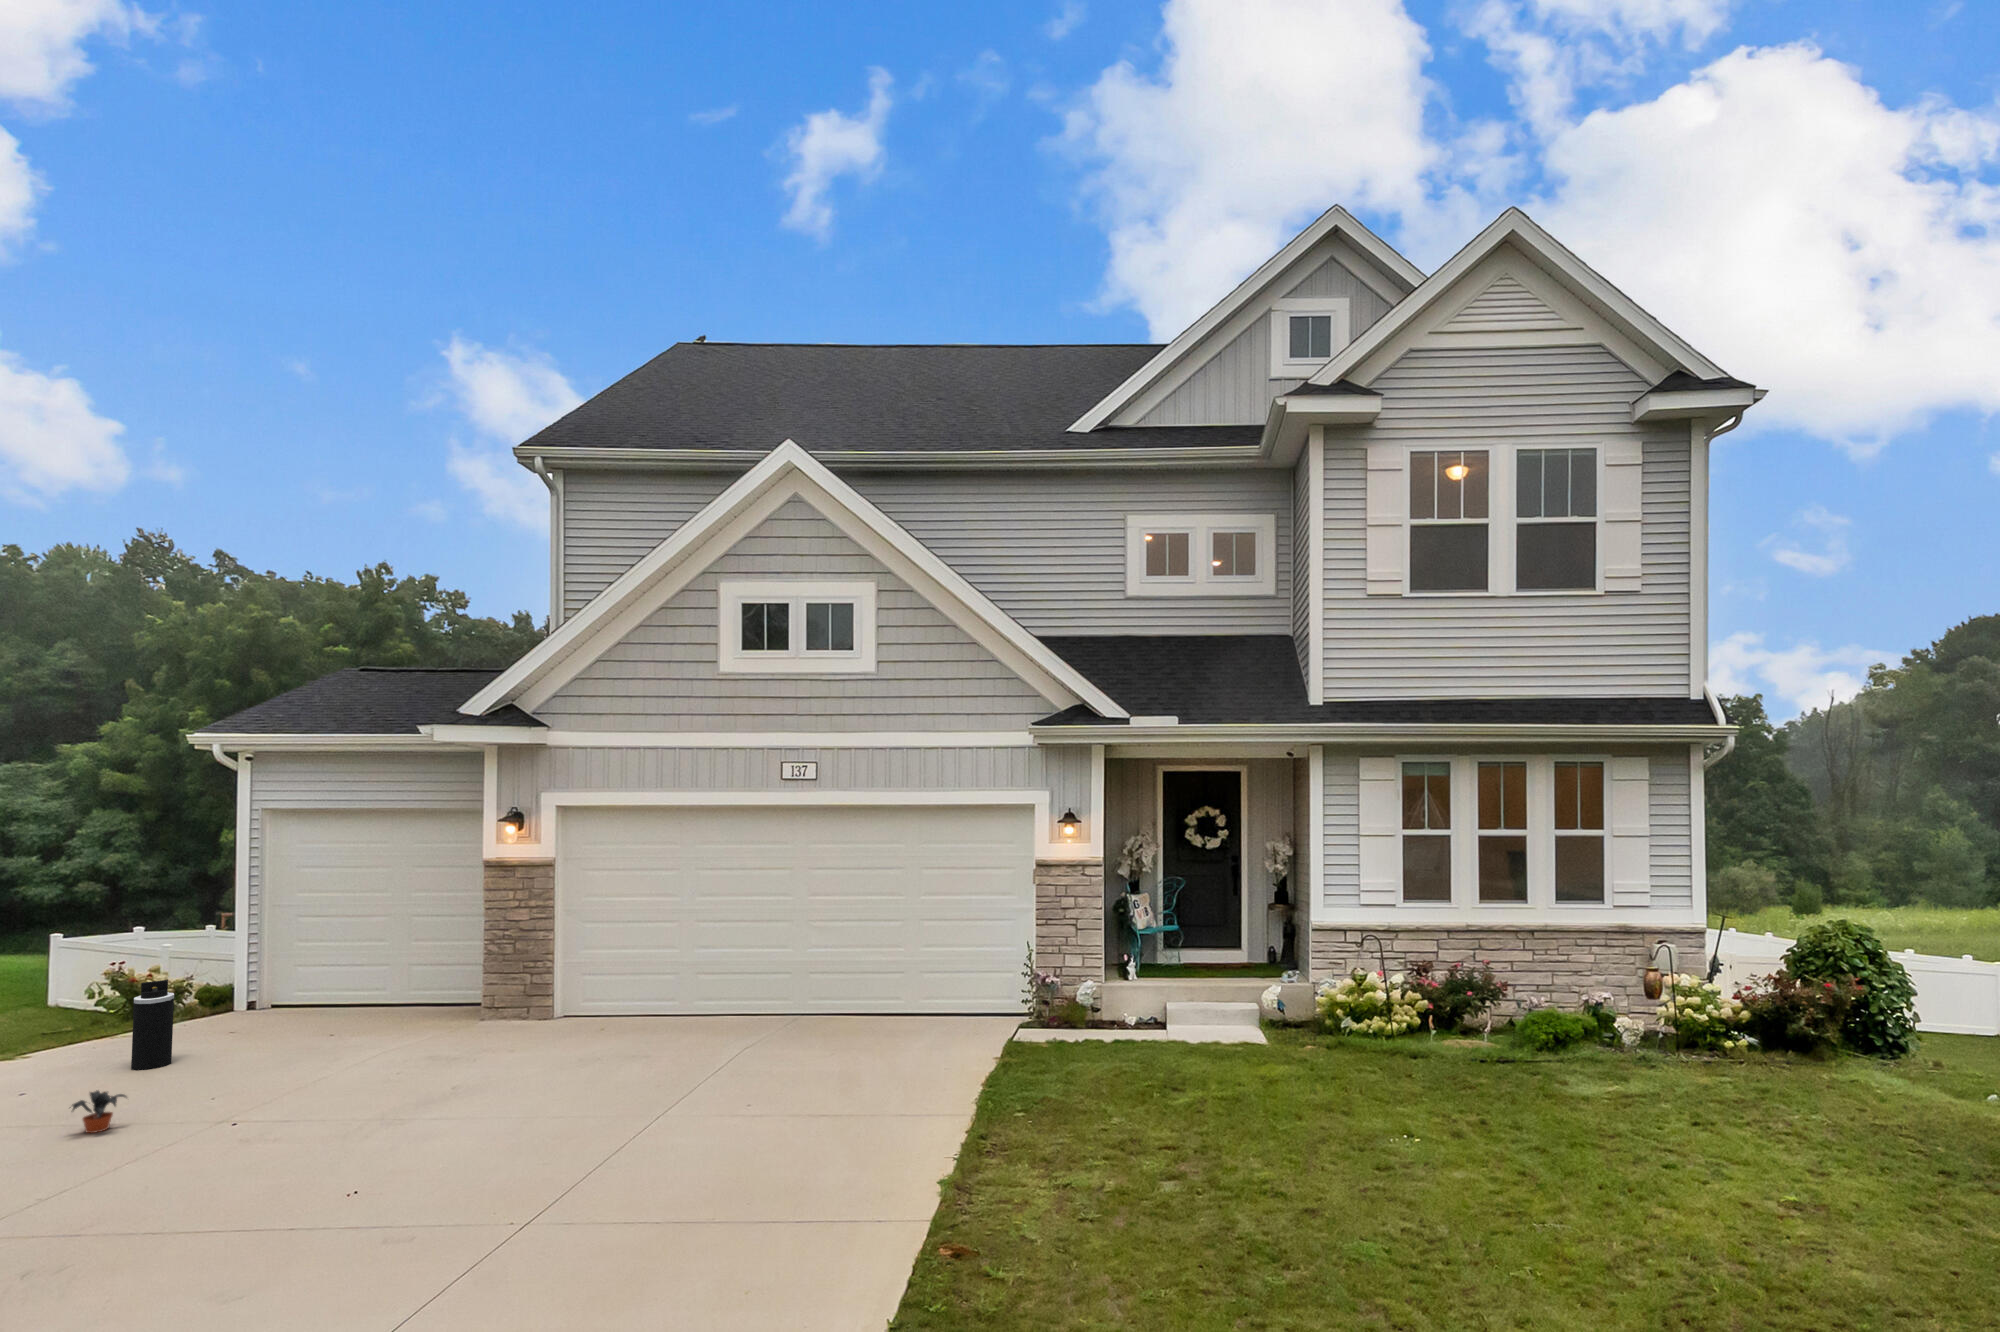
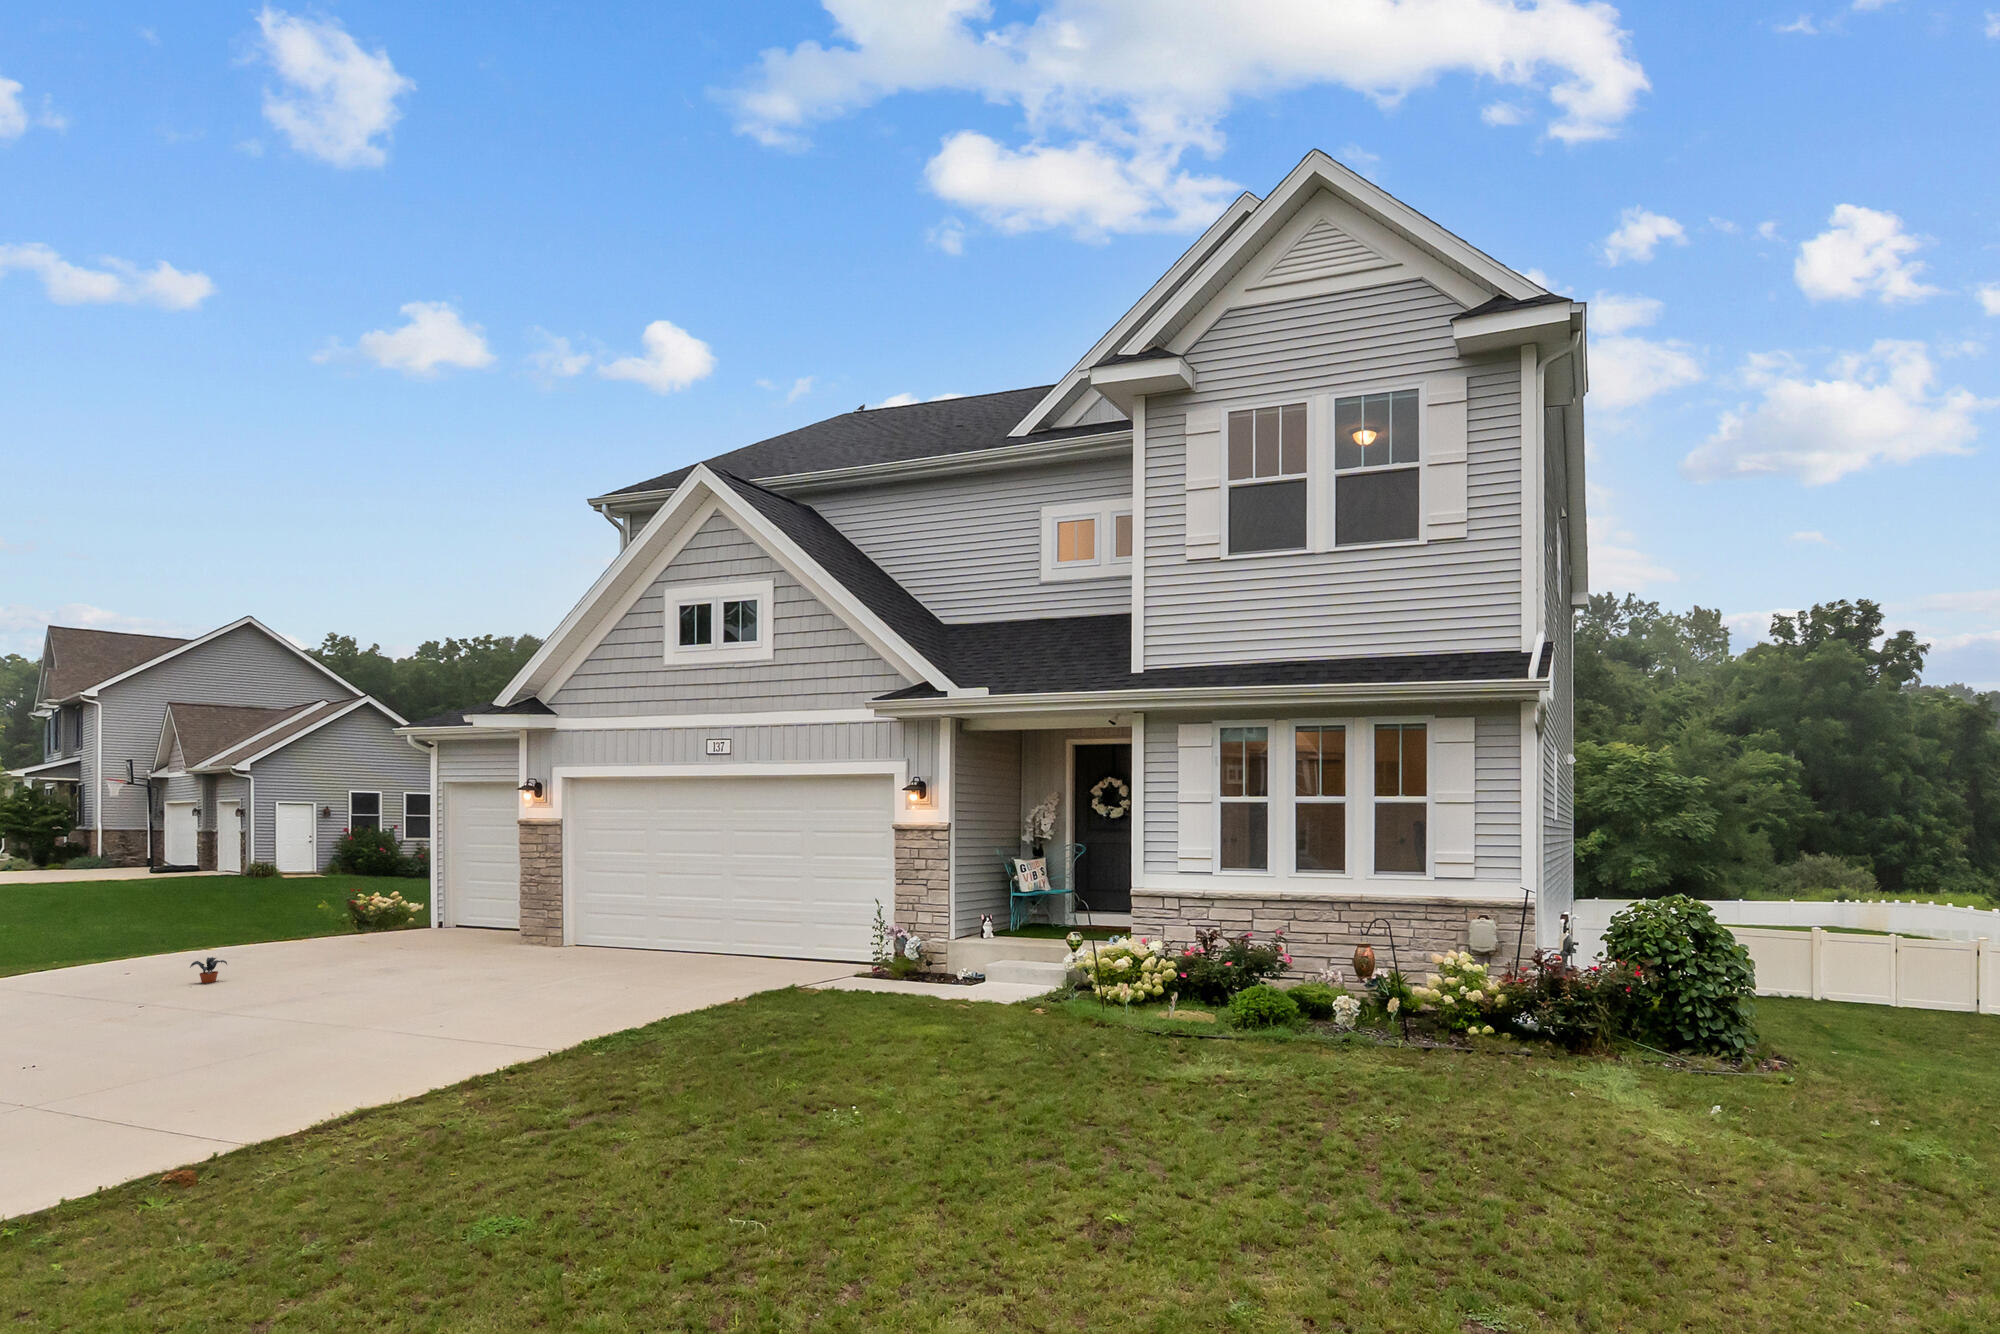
trash can: present [131,980,174,1071] -> none [290,897,317,958]

